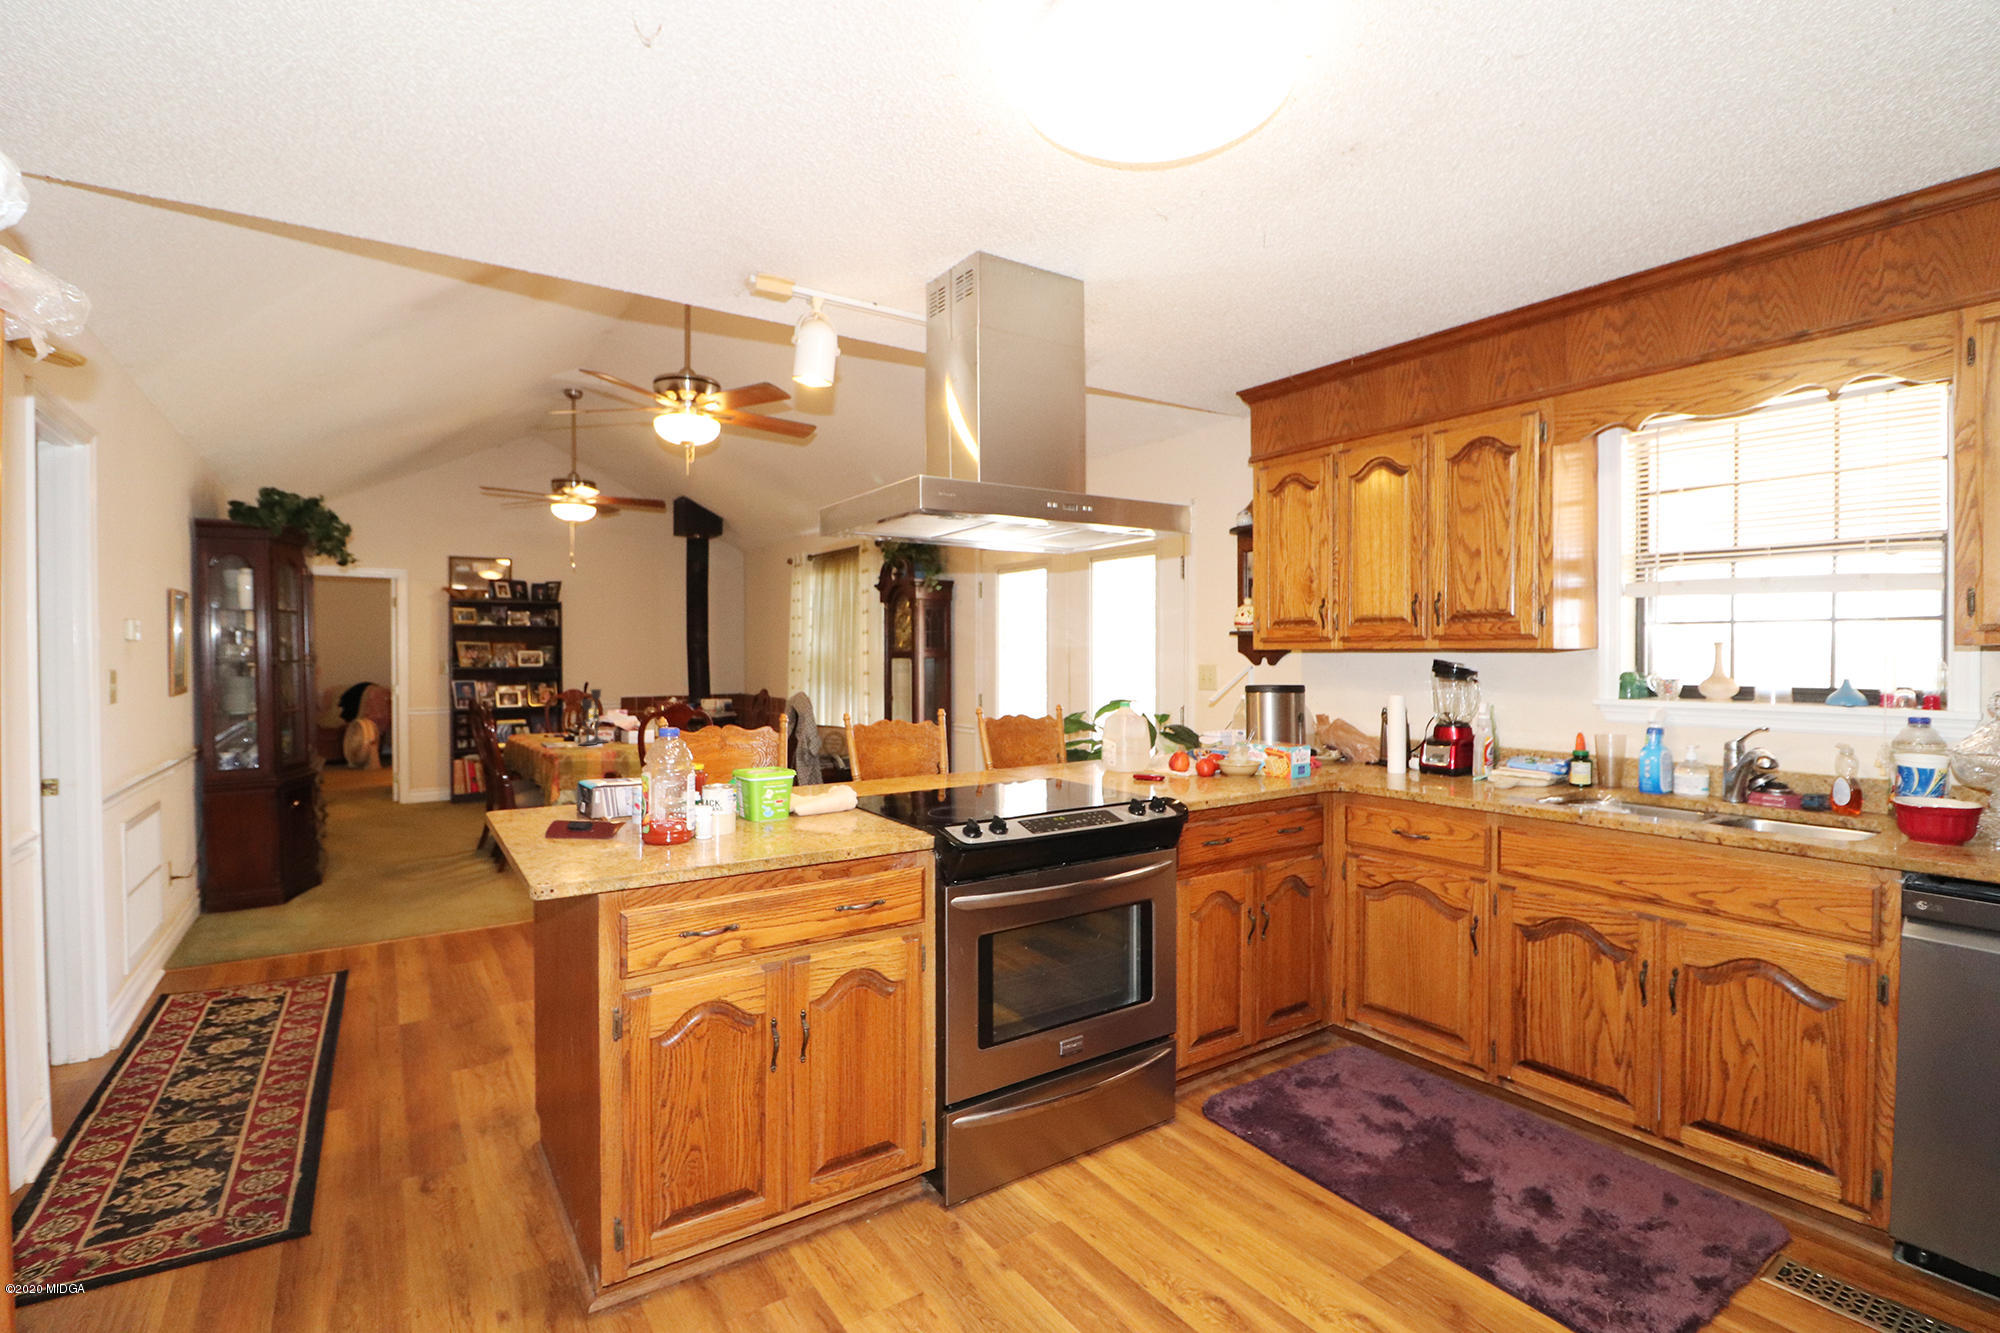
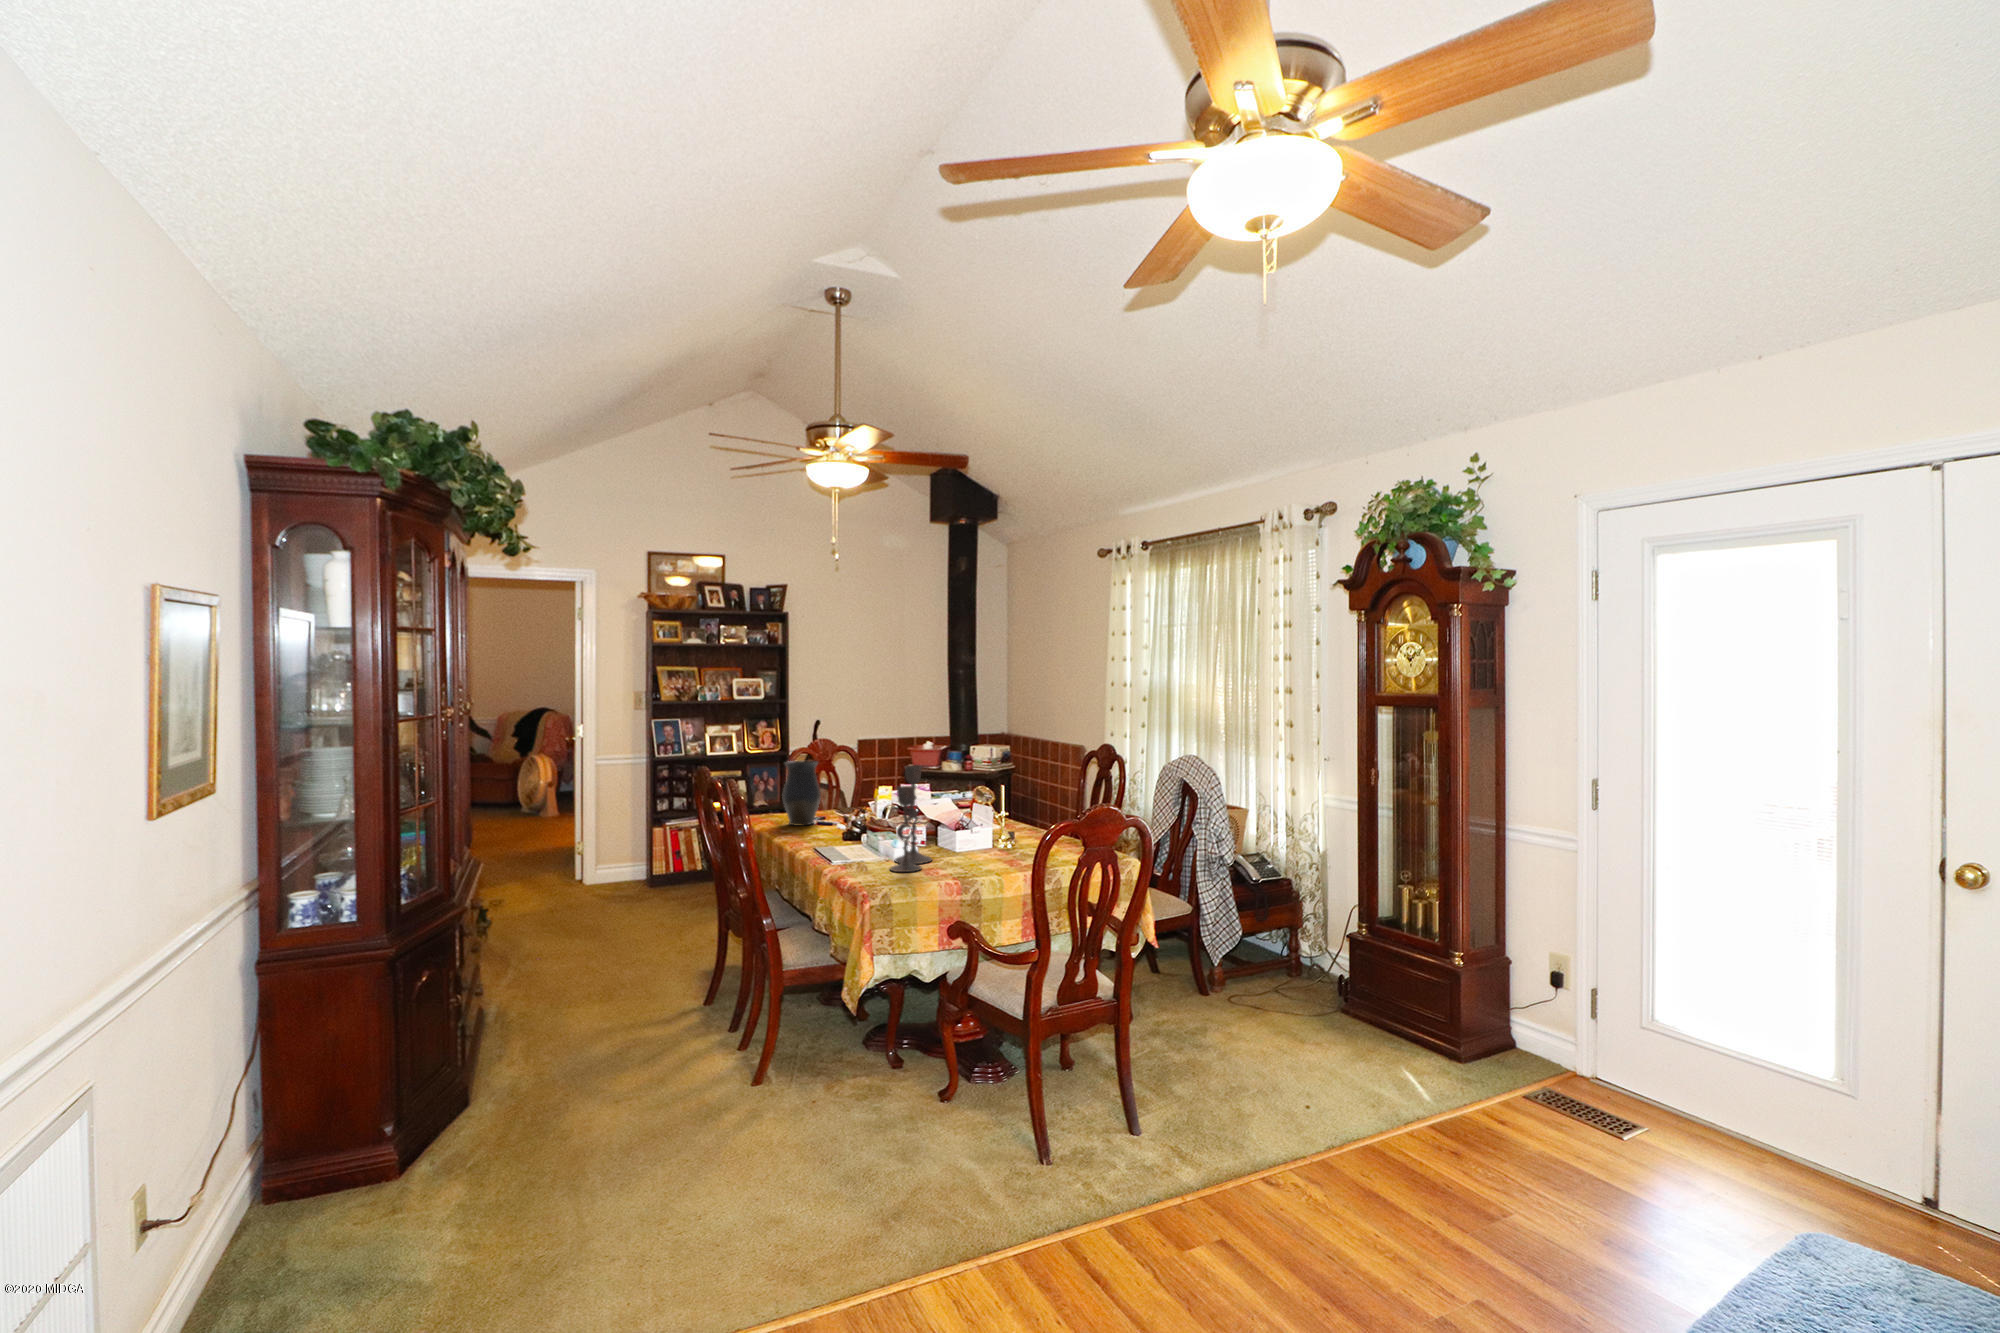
vase: none [530,695,556,735] -> present [783,761,821,826]

